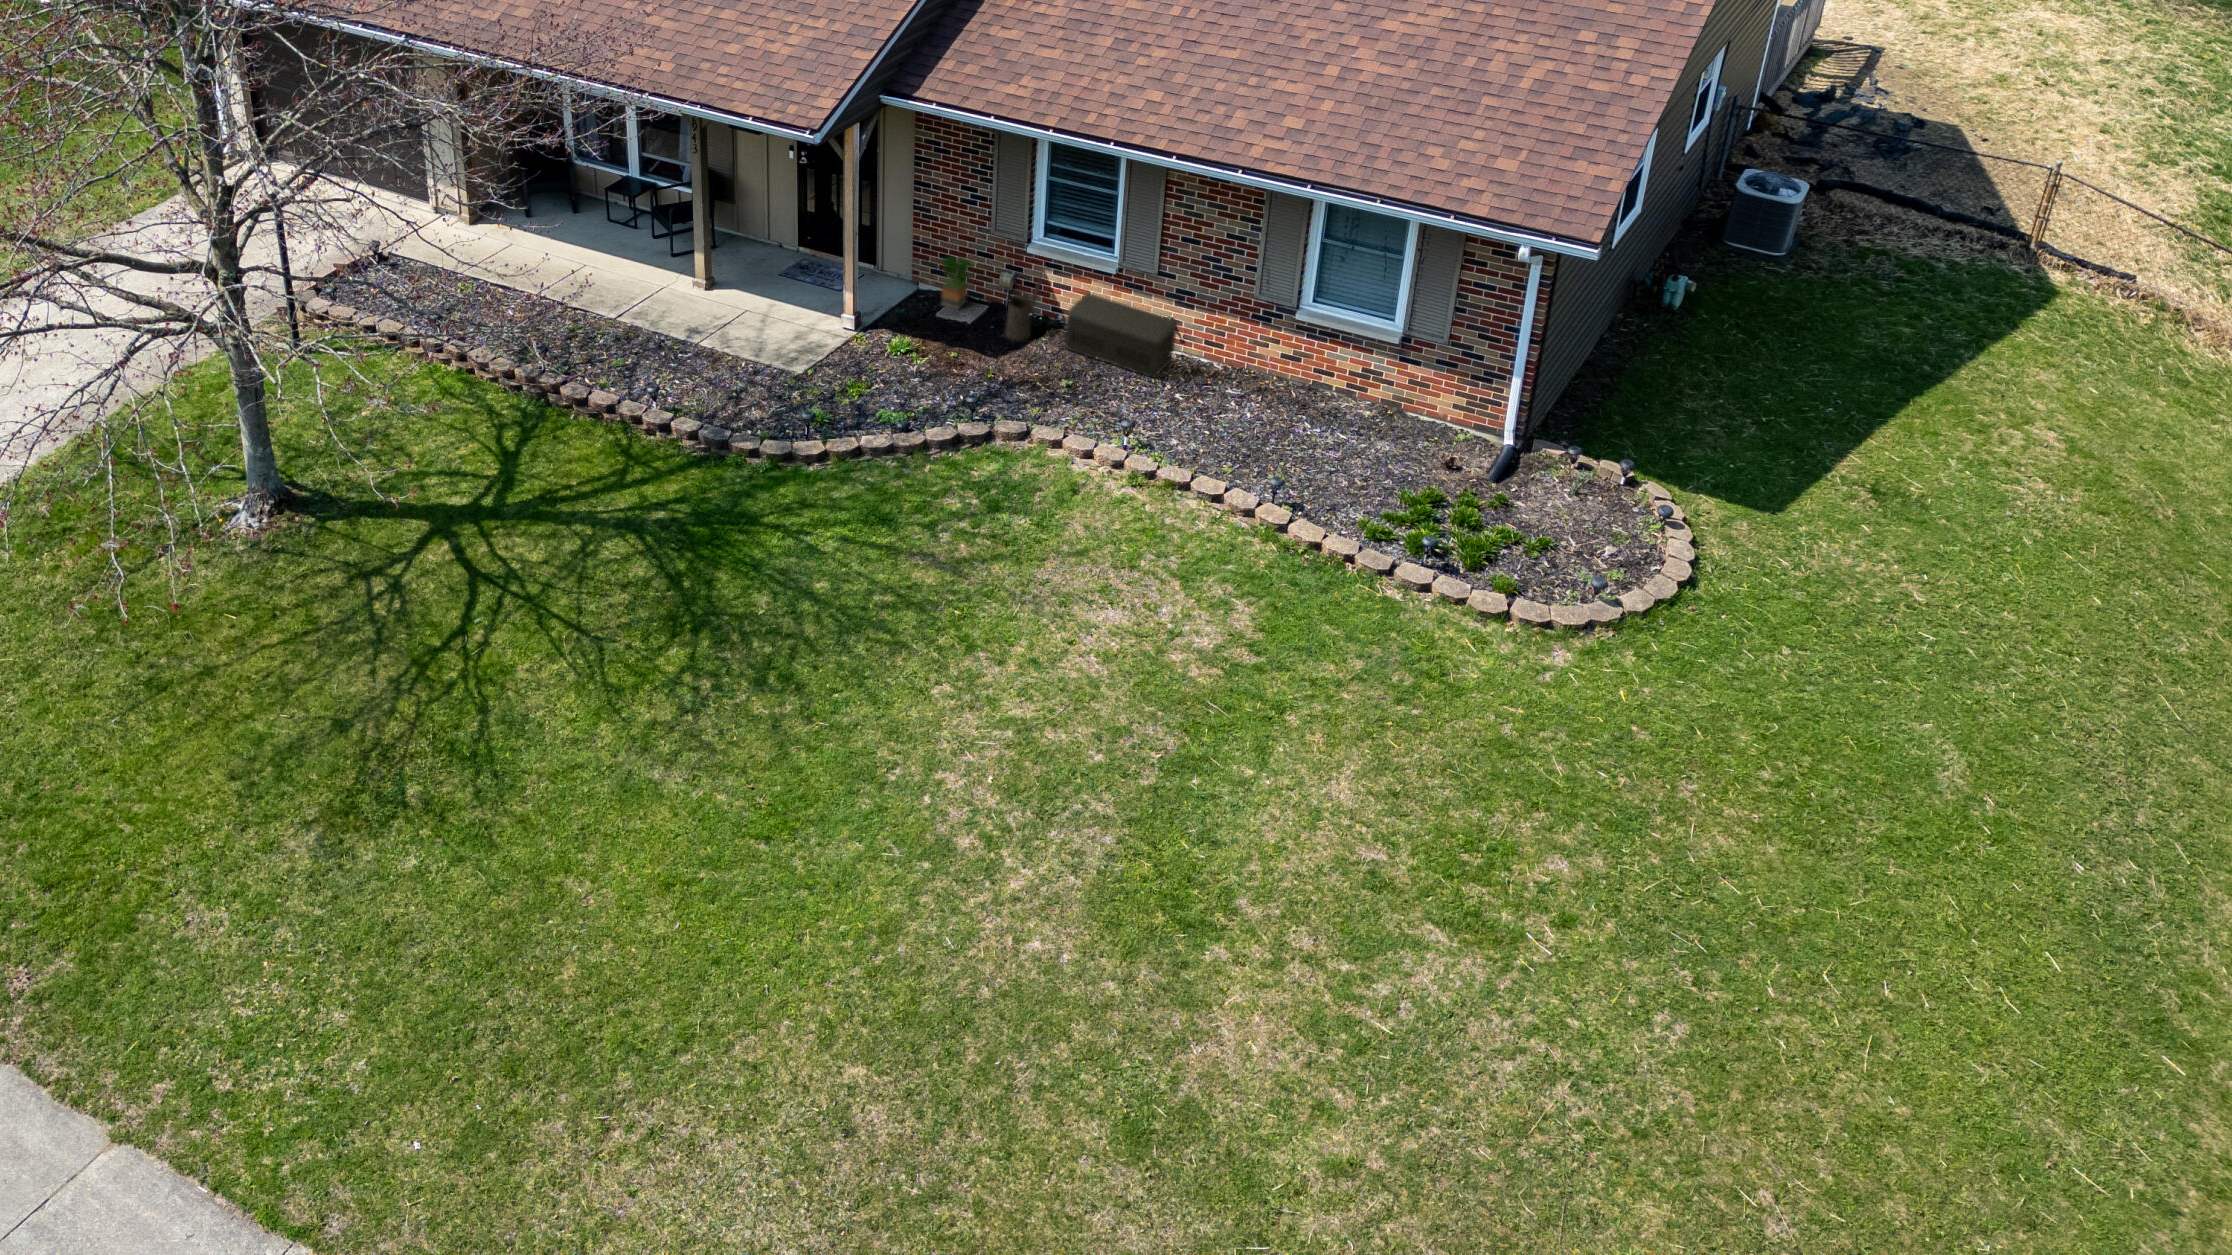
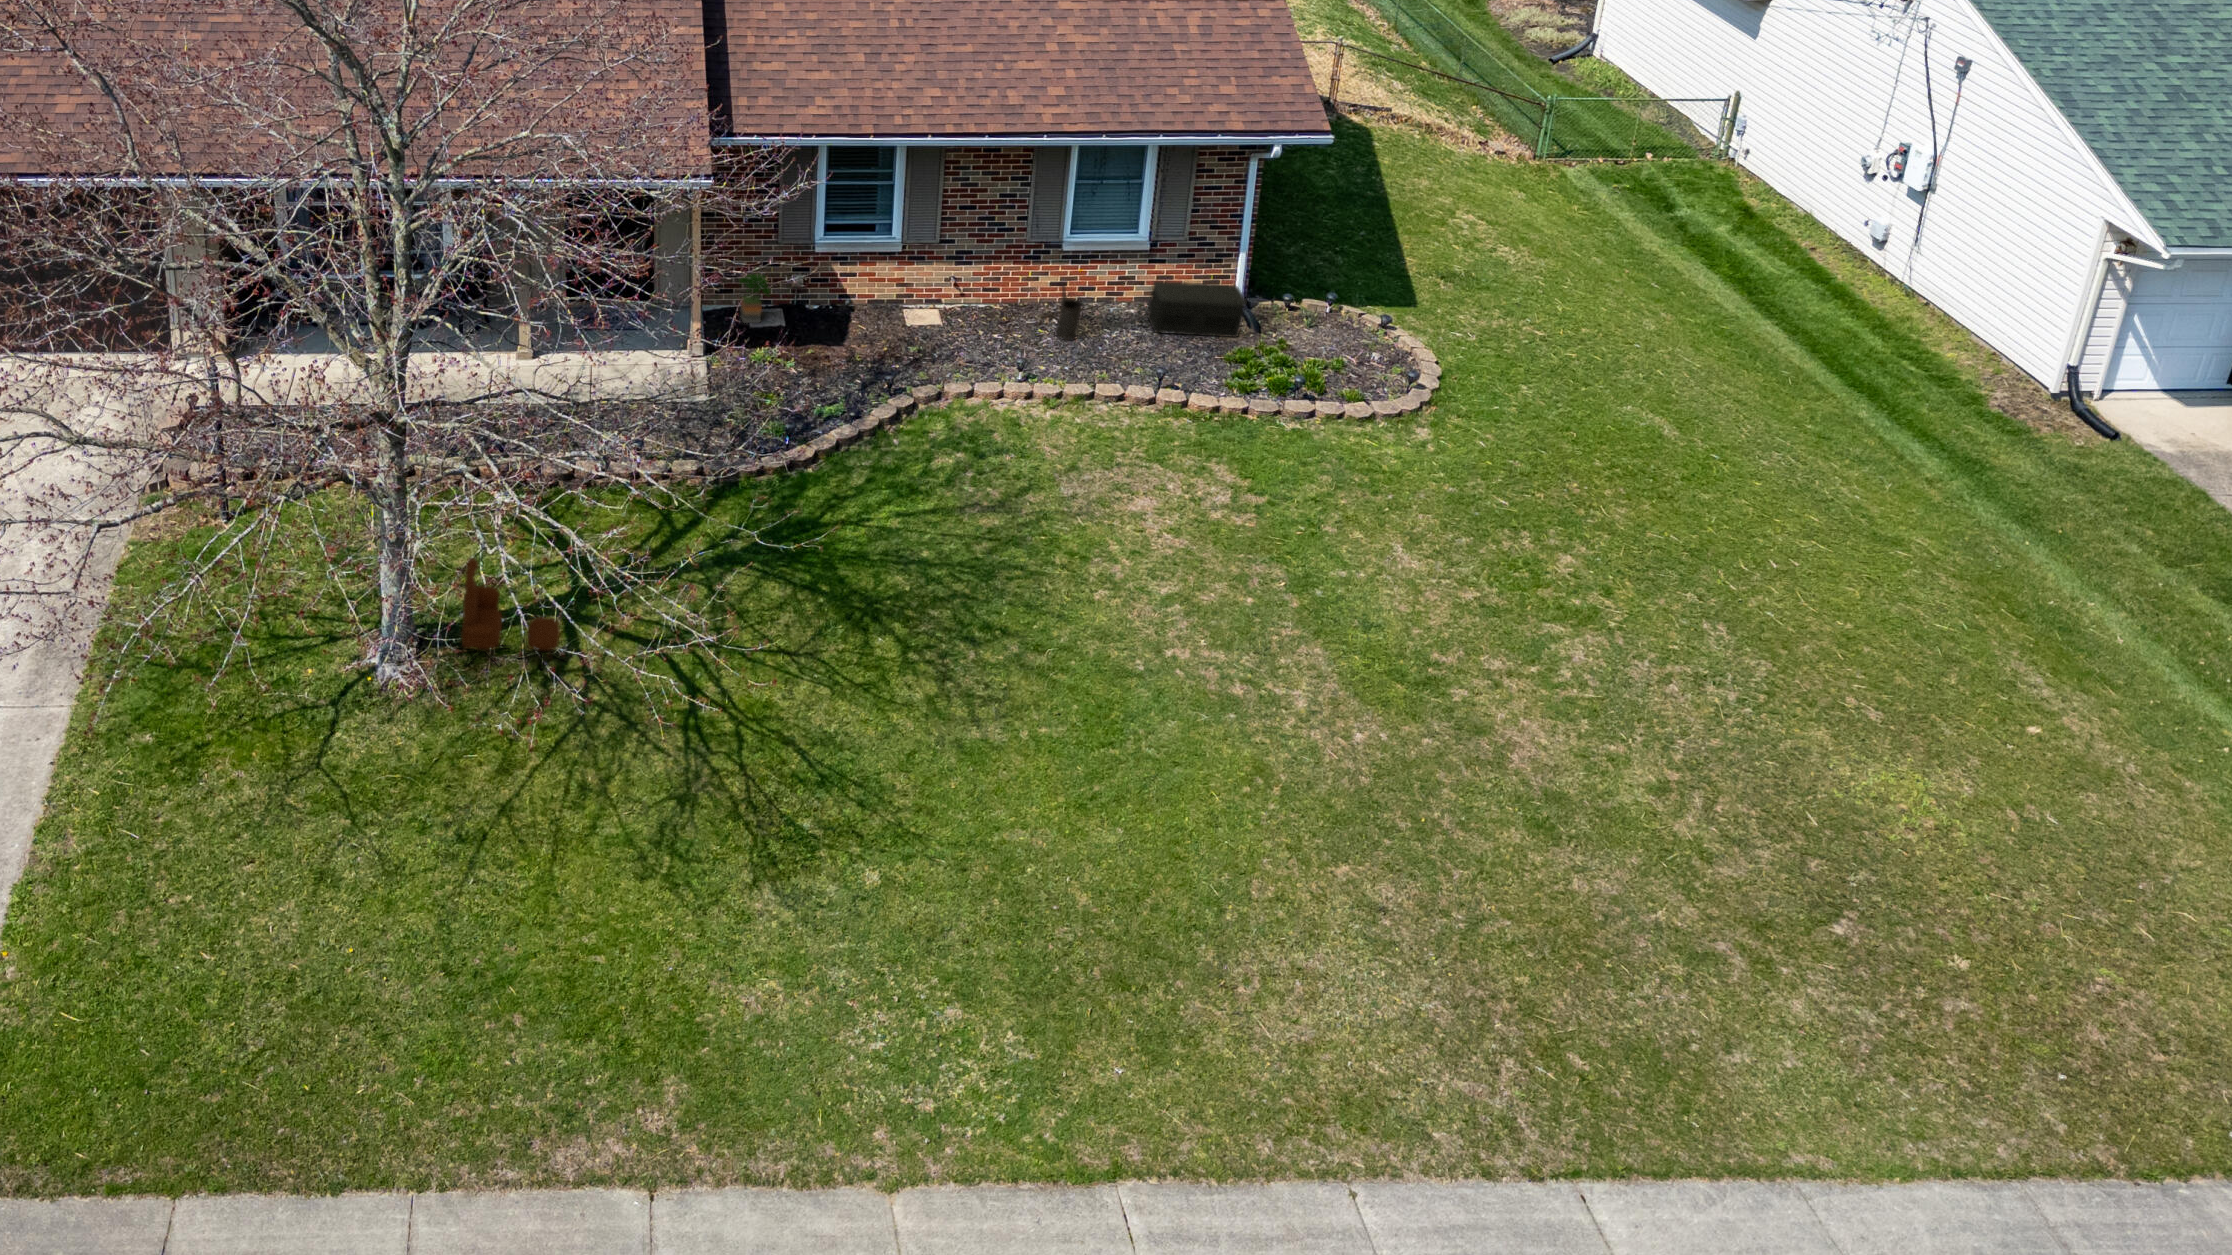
watering can: present [1005,281,1041,341] -> present [1054,285,1081,340]
storage bench: present [1065,293,1177,378] -> present [1147,281,1247,337]
lounge chair: none [253,431,363,556] -> present [455,558,566,669]

